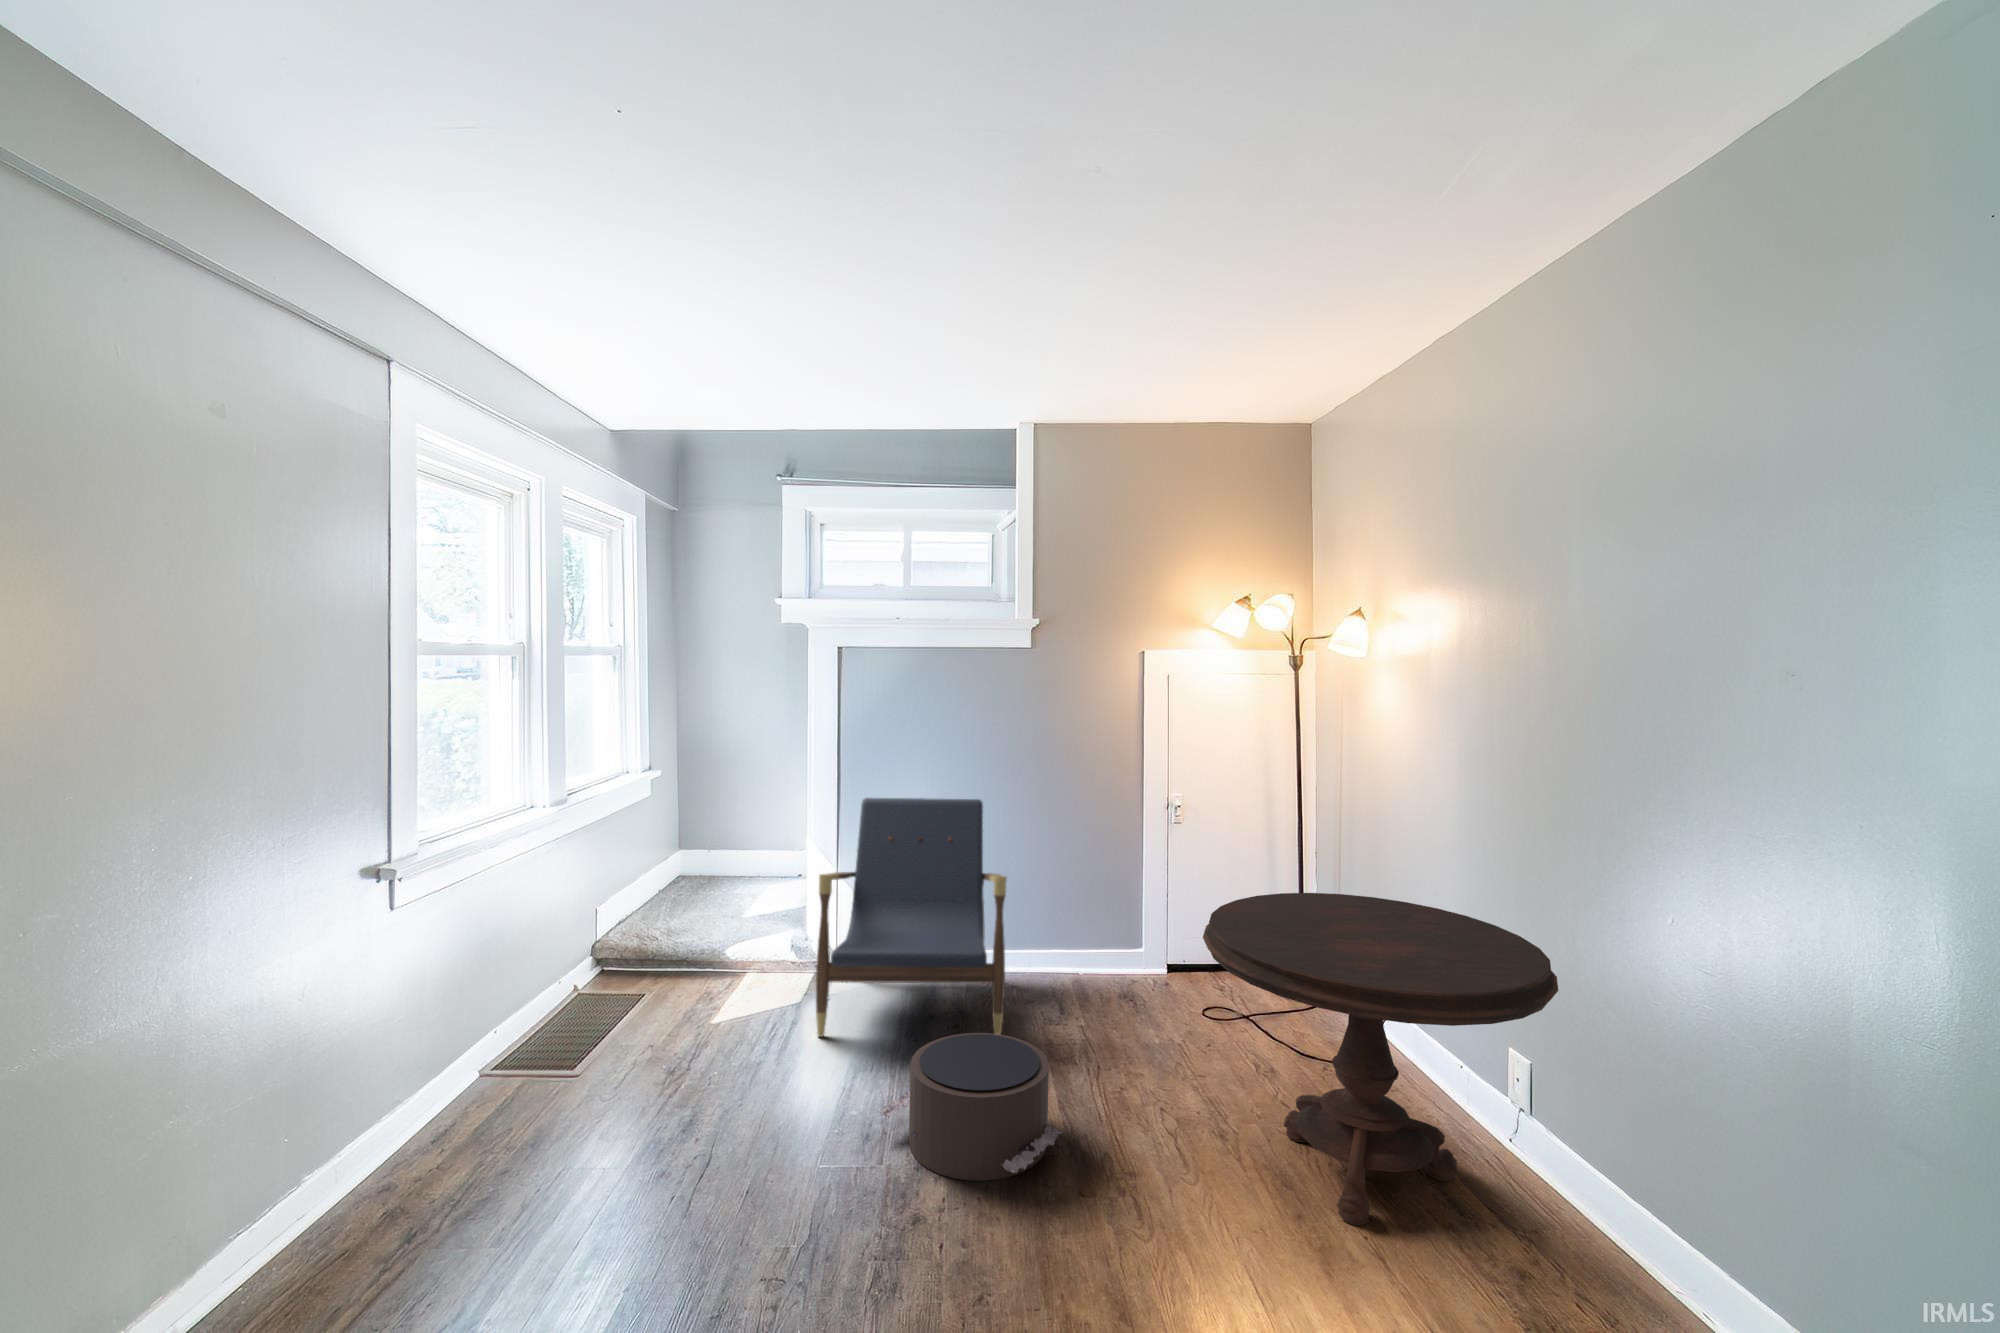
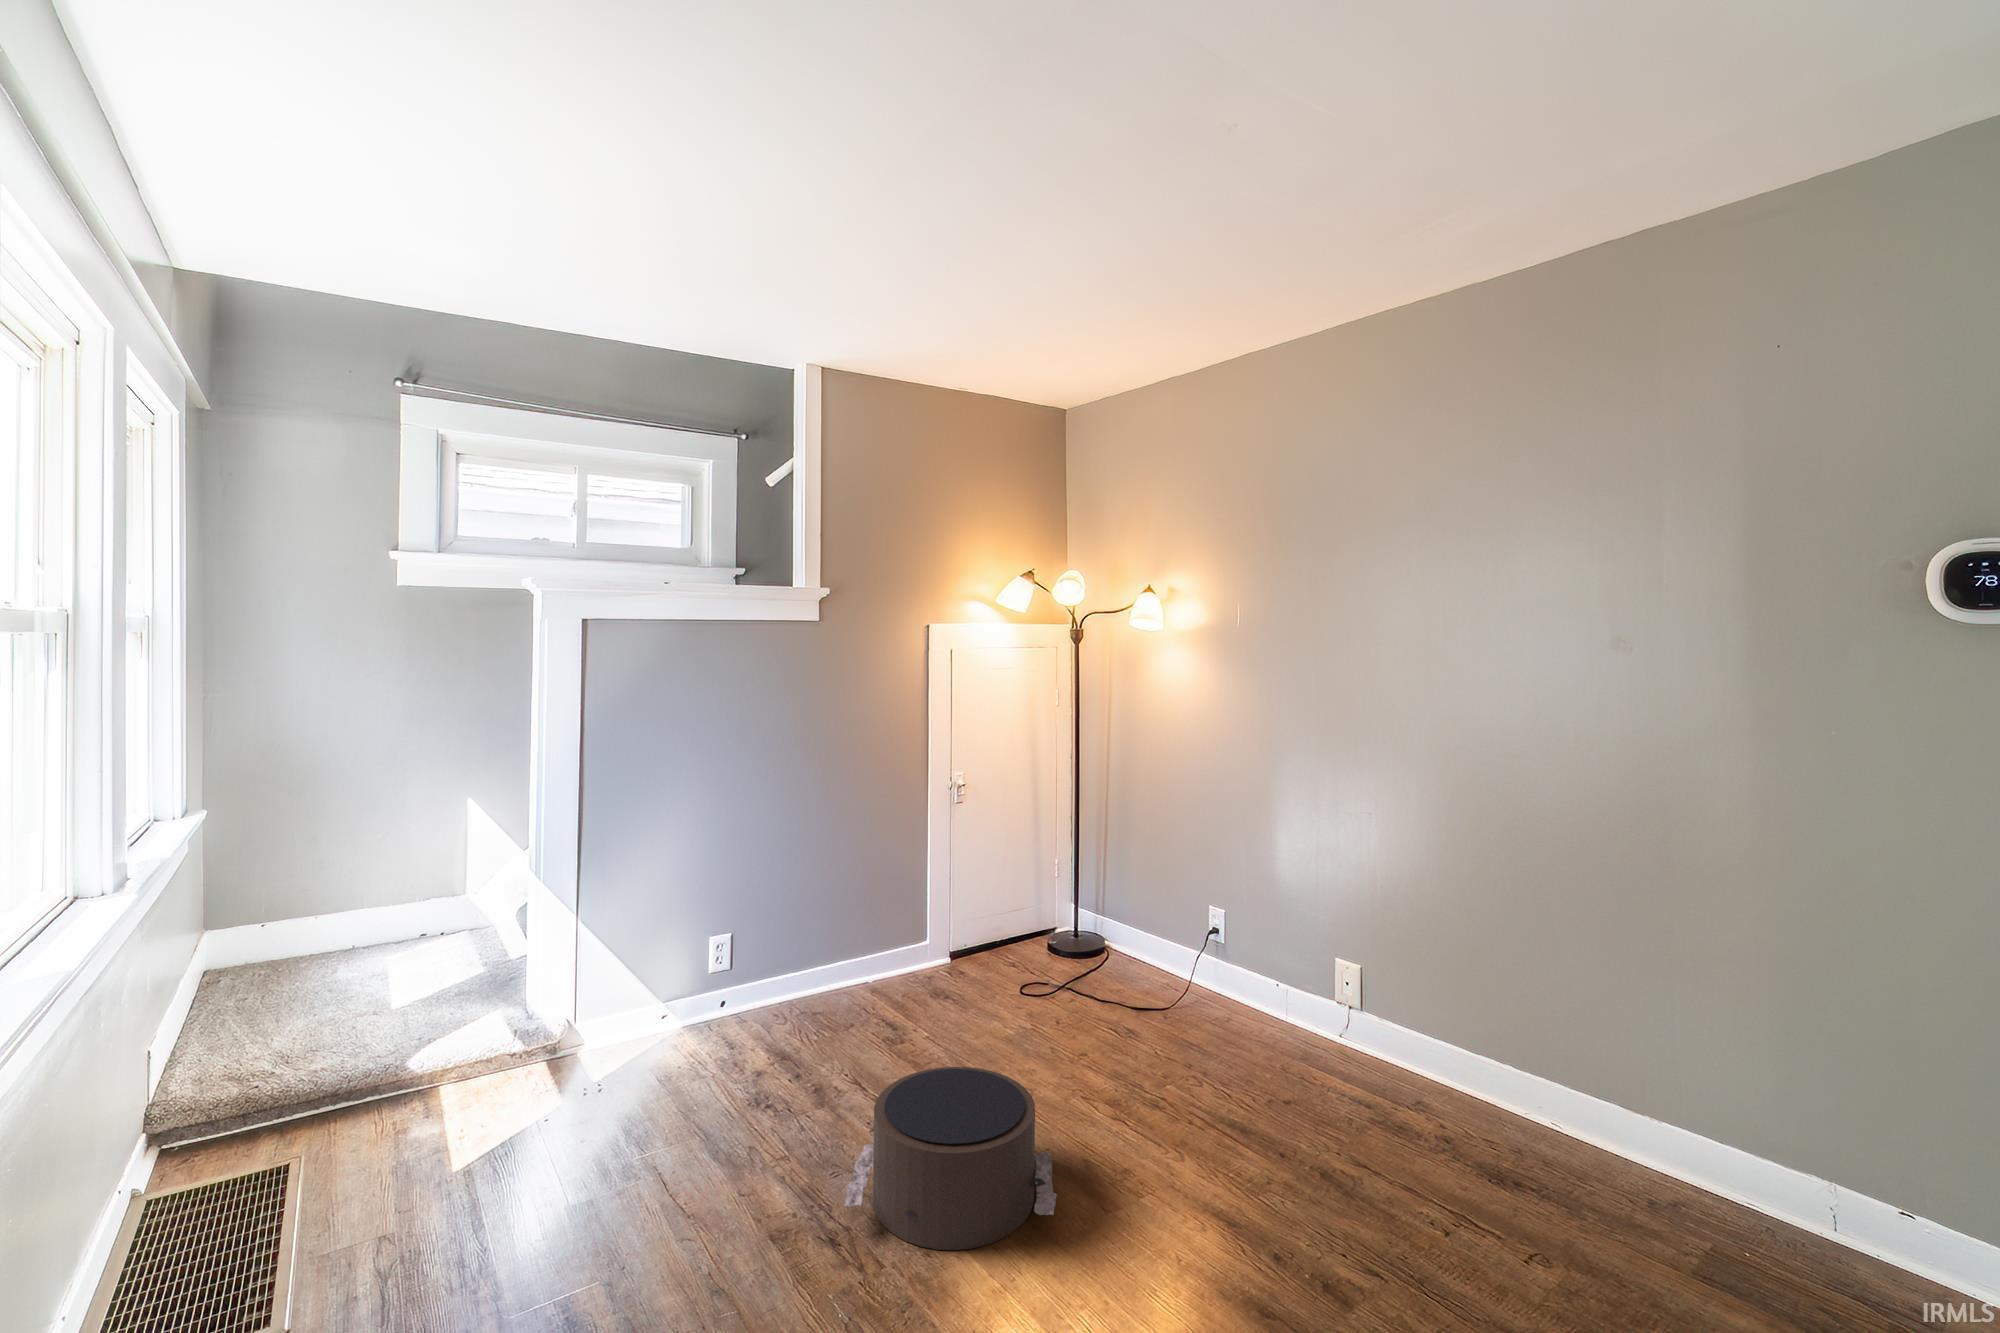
lounge chair: present [816,798,1007,1037] -> none [611,803,862,1141]
side table: present [1203,893,1558,1226] -> none [1135,851,1445,1146]

